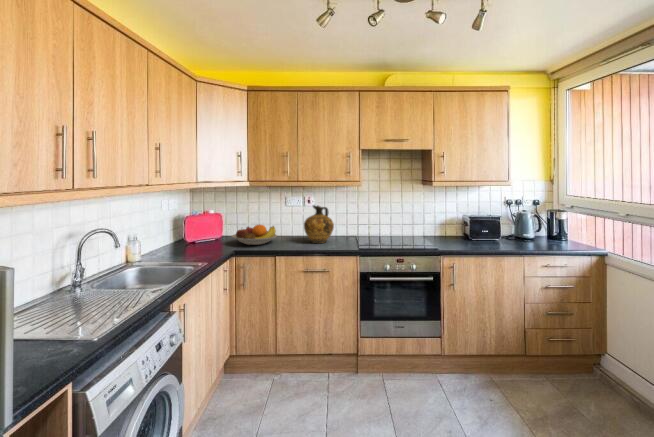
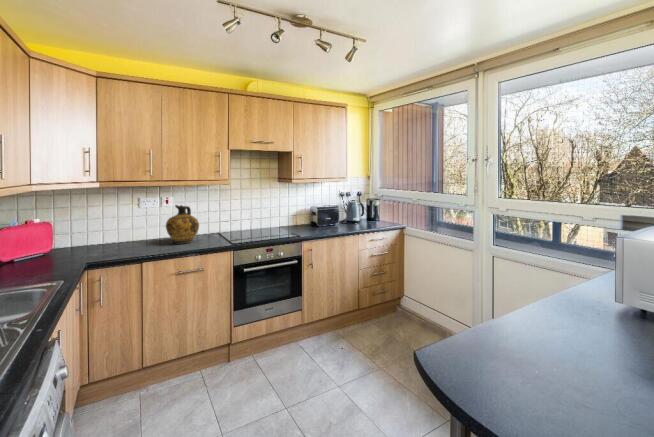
fruit bowl: present [232,225,277,245] -> none [76,230,136,254]

